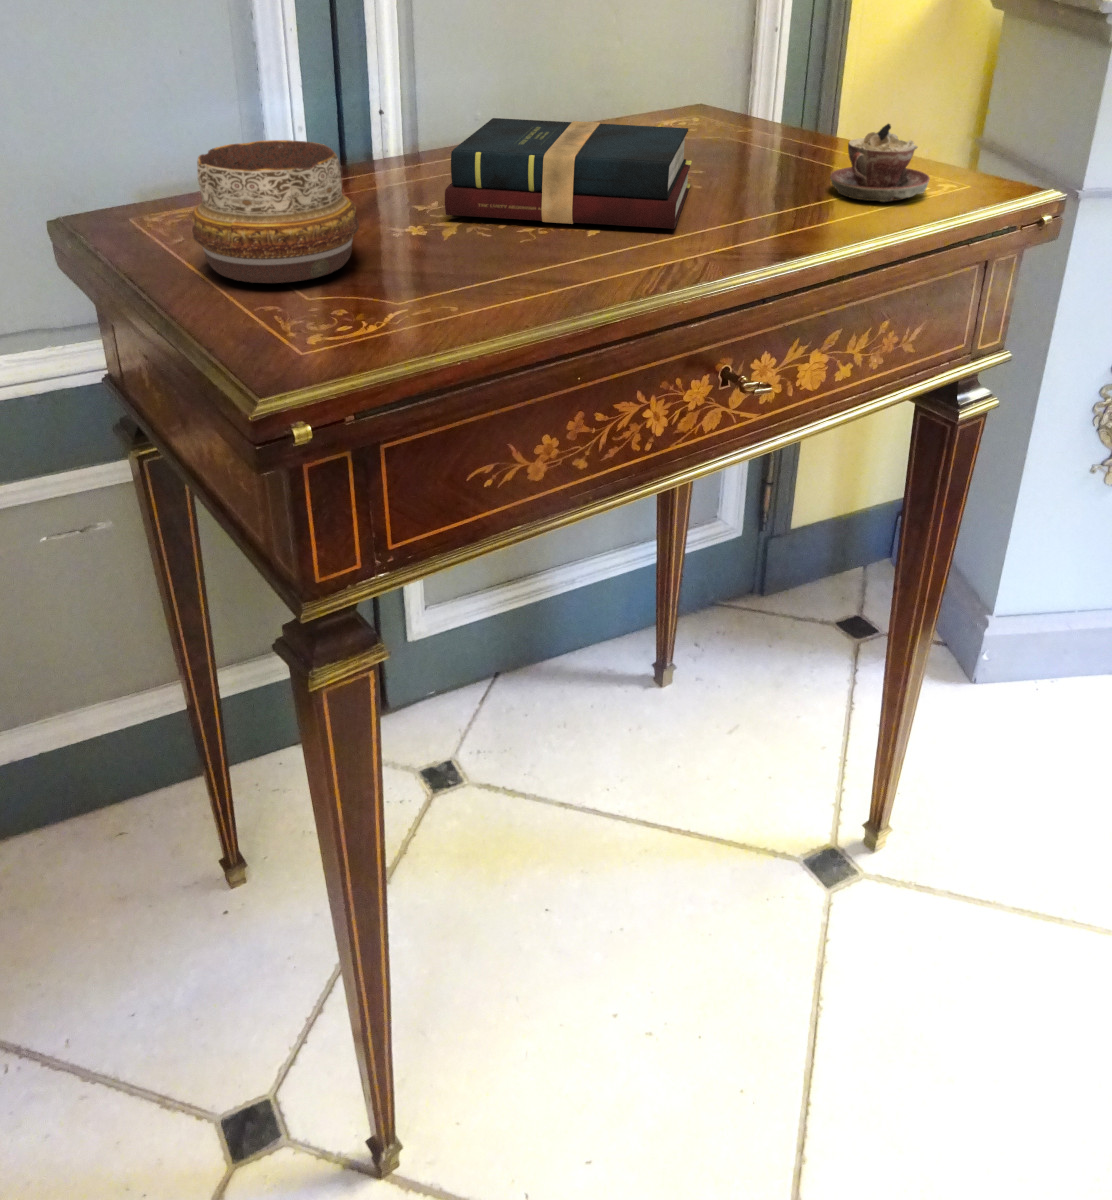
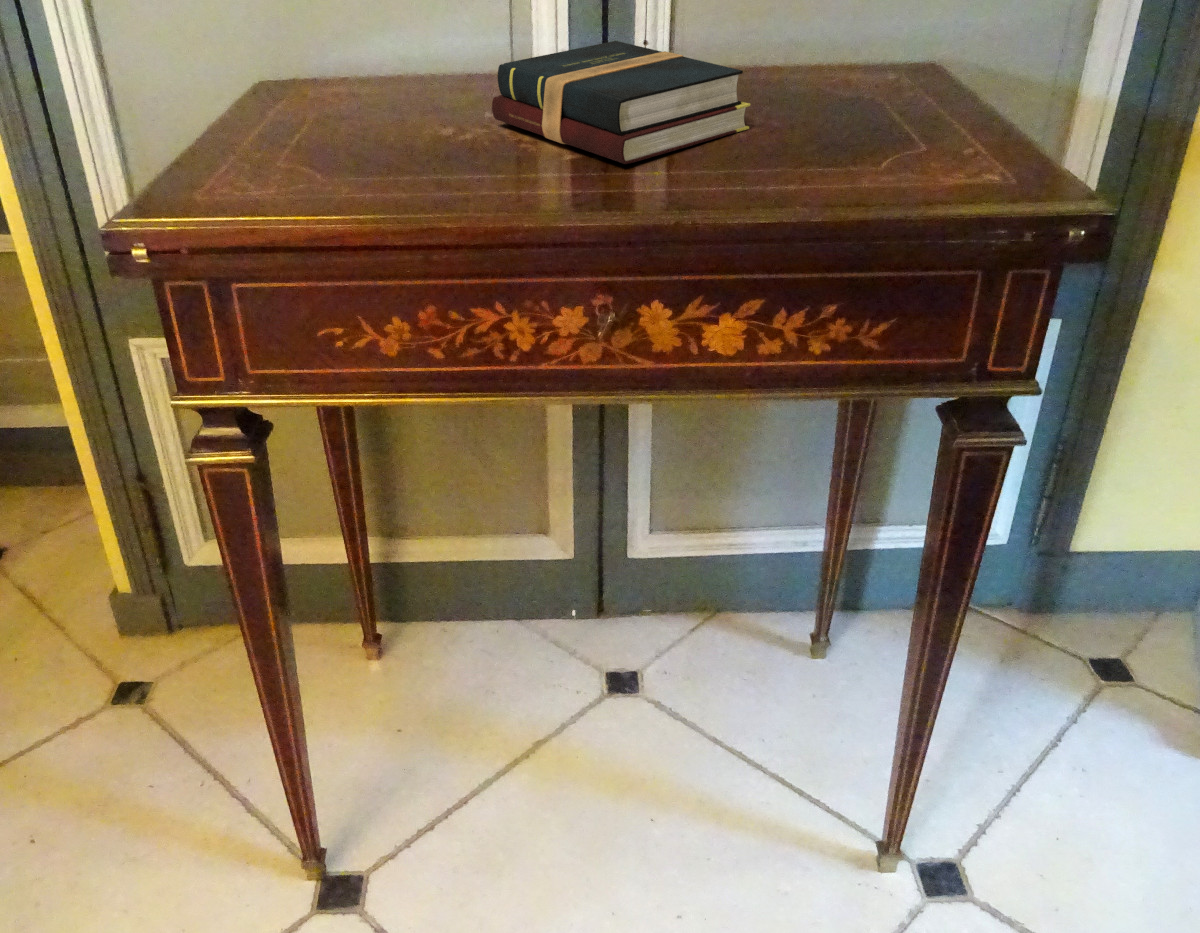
teacup: present [830,124,930,202] -> none [848,91,961,179]
decorative bowl: present [192,140,359,283] -> none [247,38,380,151]

